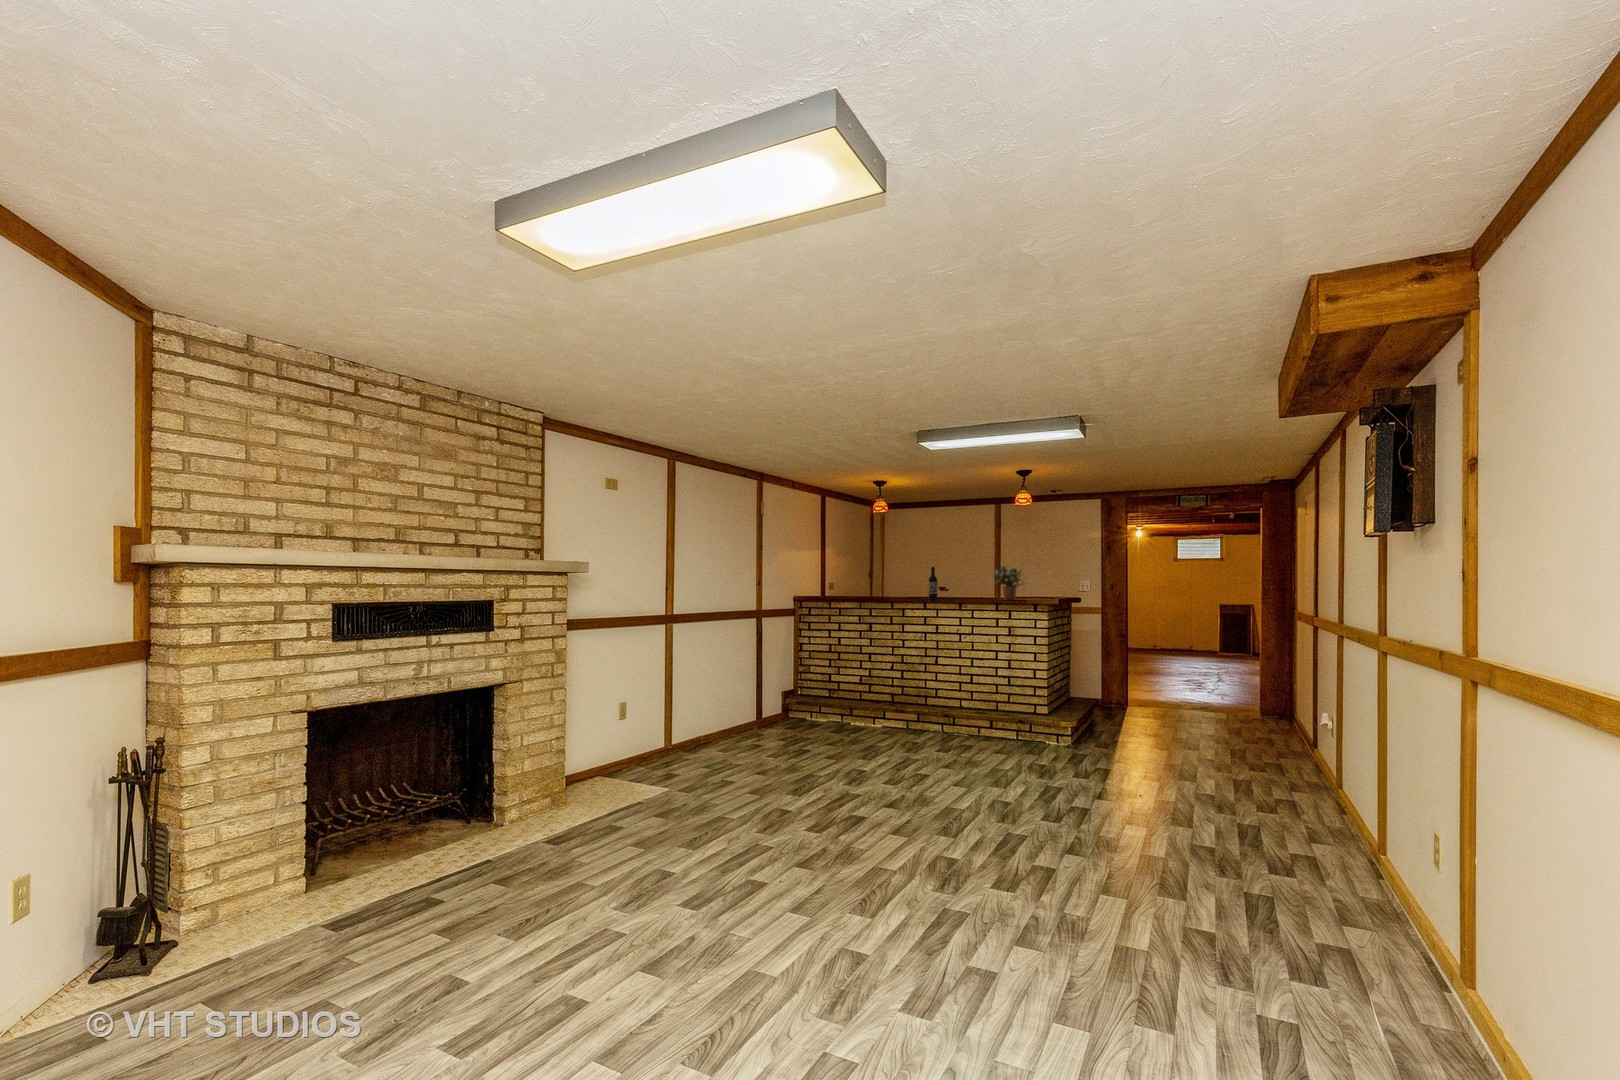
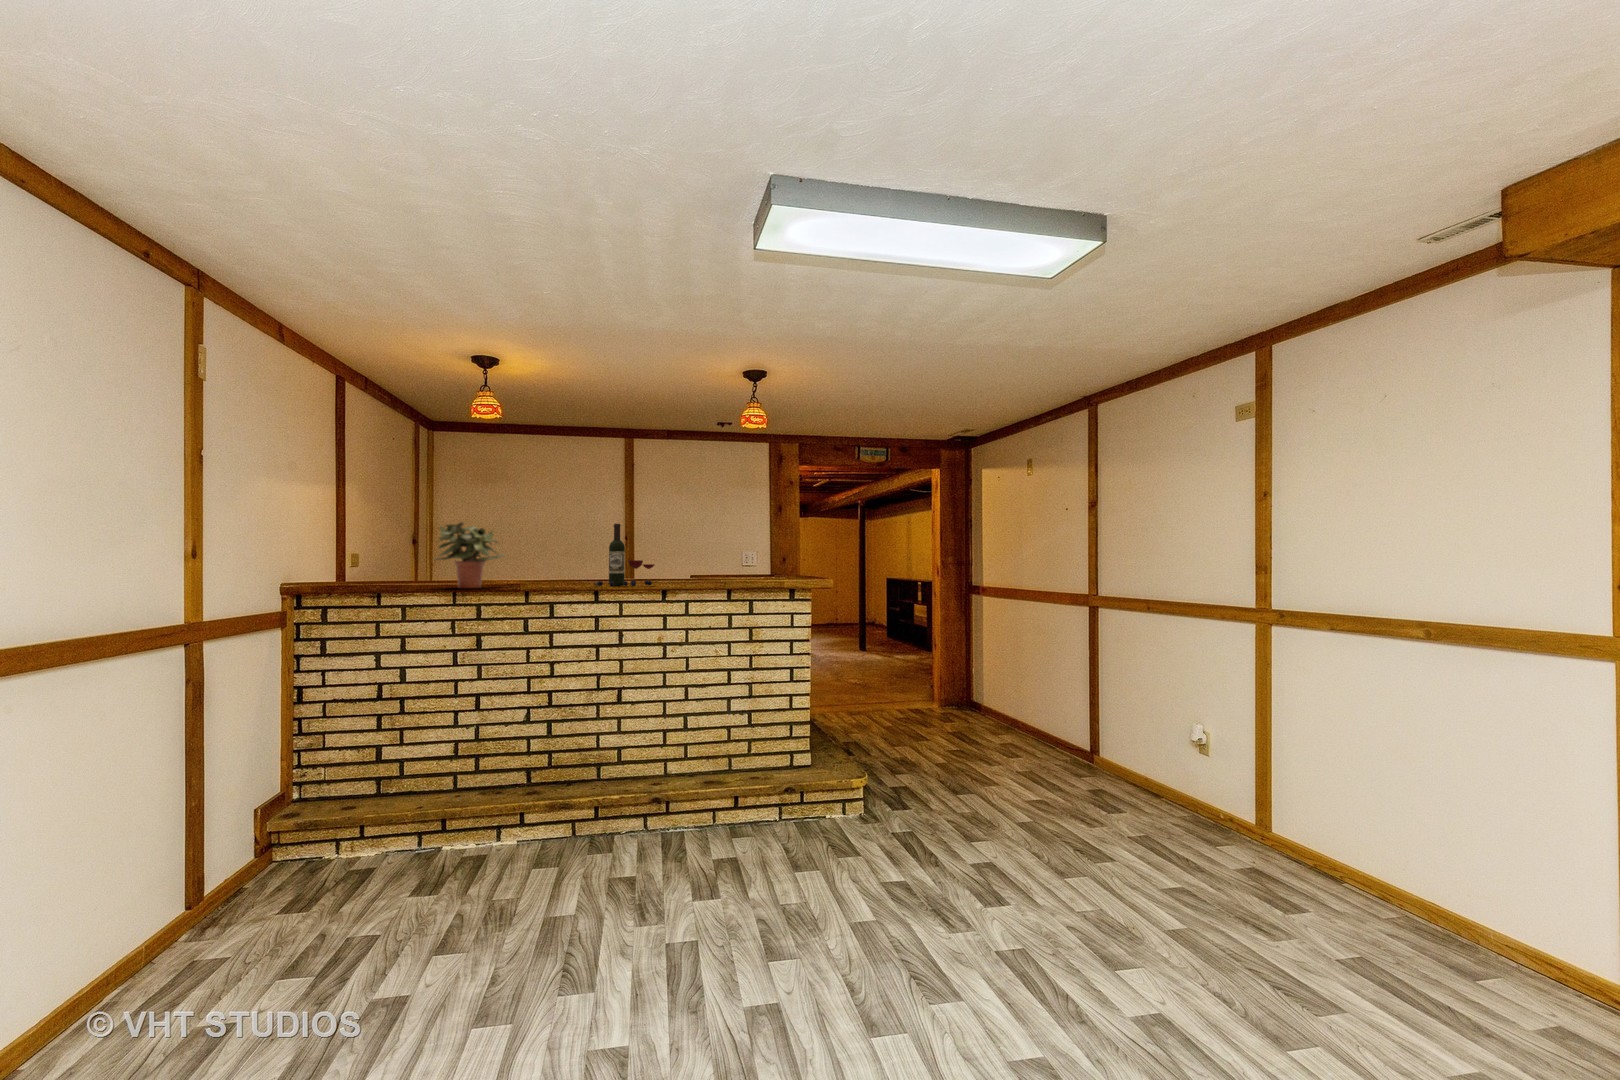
potted plant: present [995,566,1025,601] -> present [435,522,505,588]

